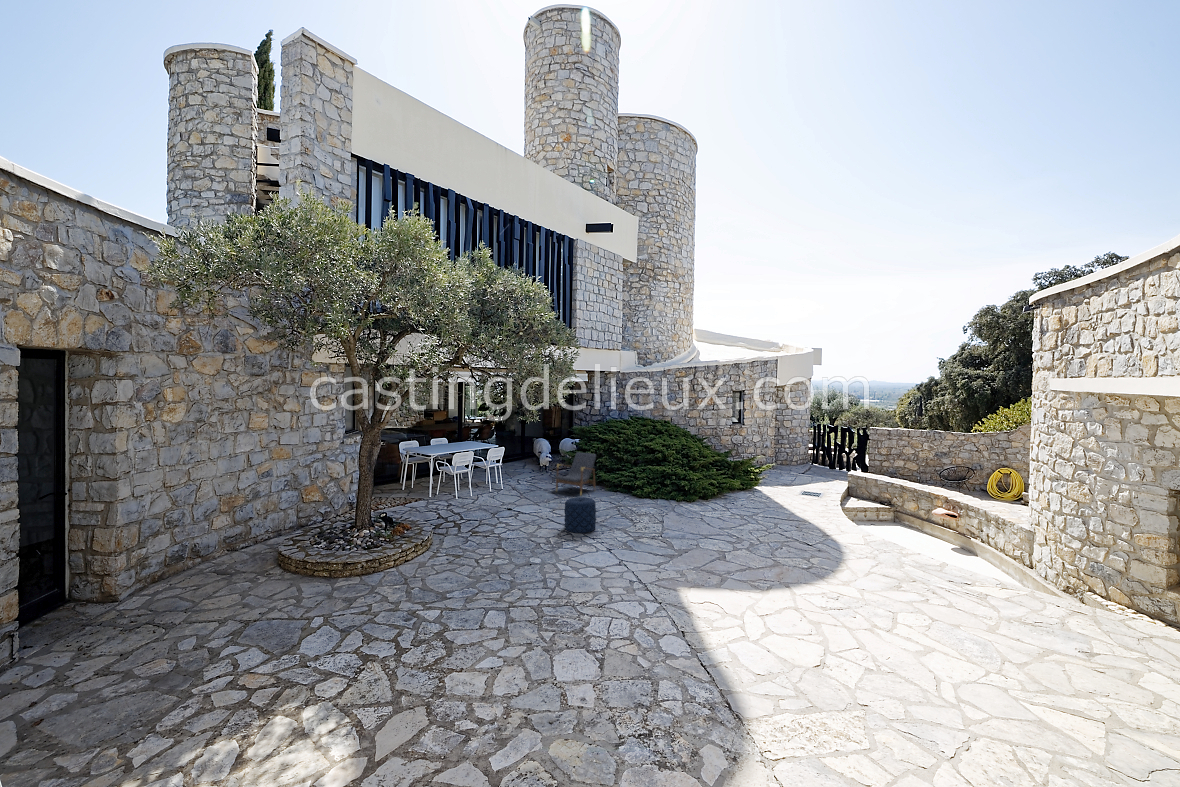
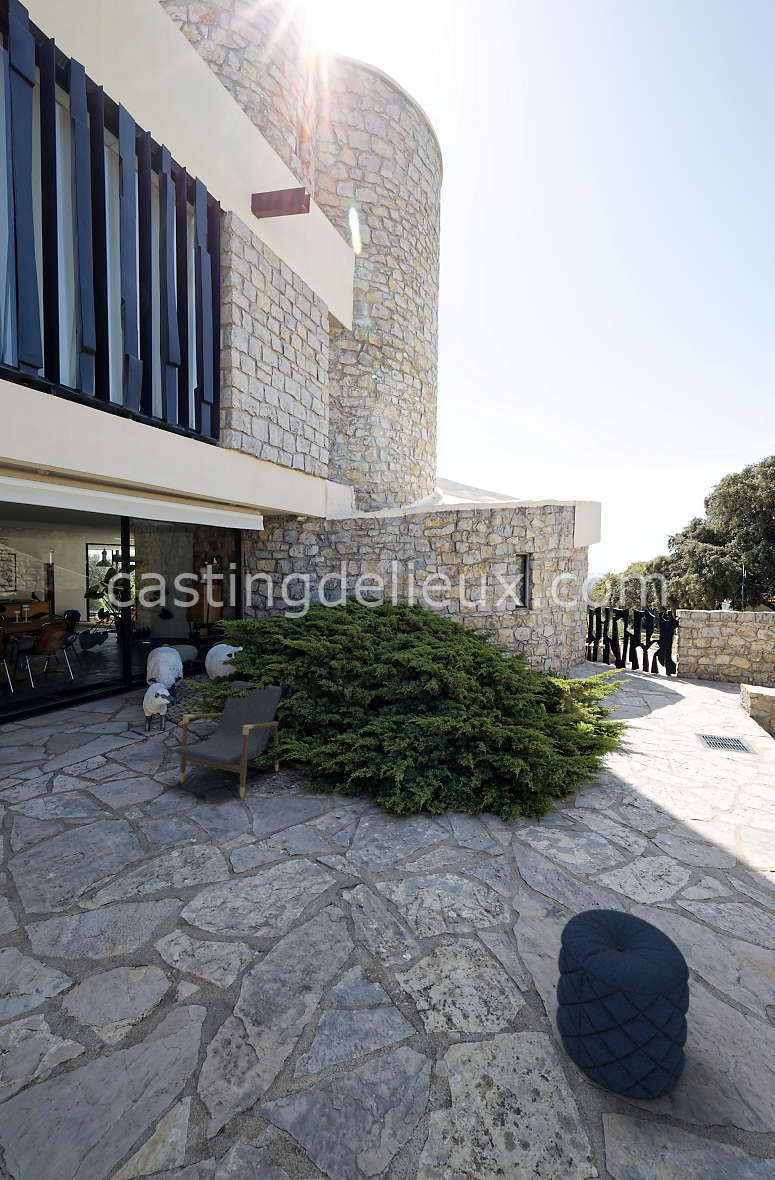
pouf: present [564,497,596,533] -> present [556,909,690,1099]

